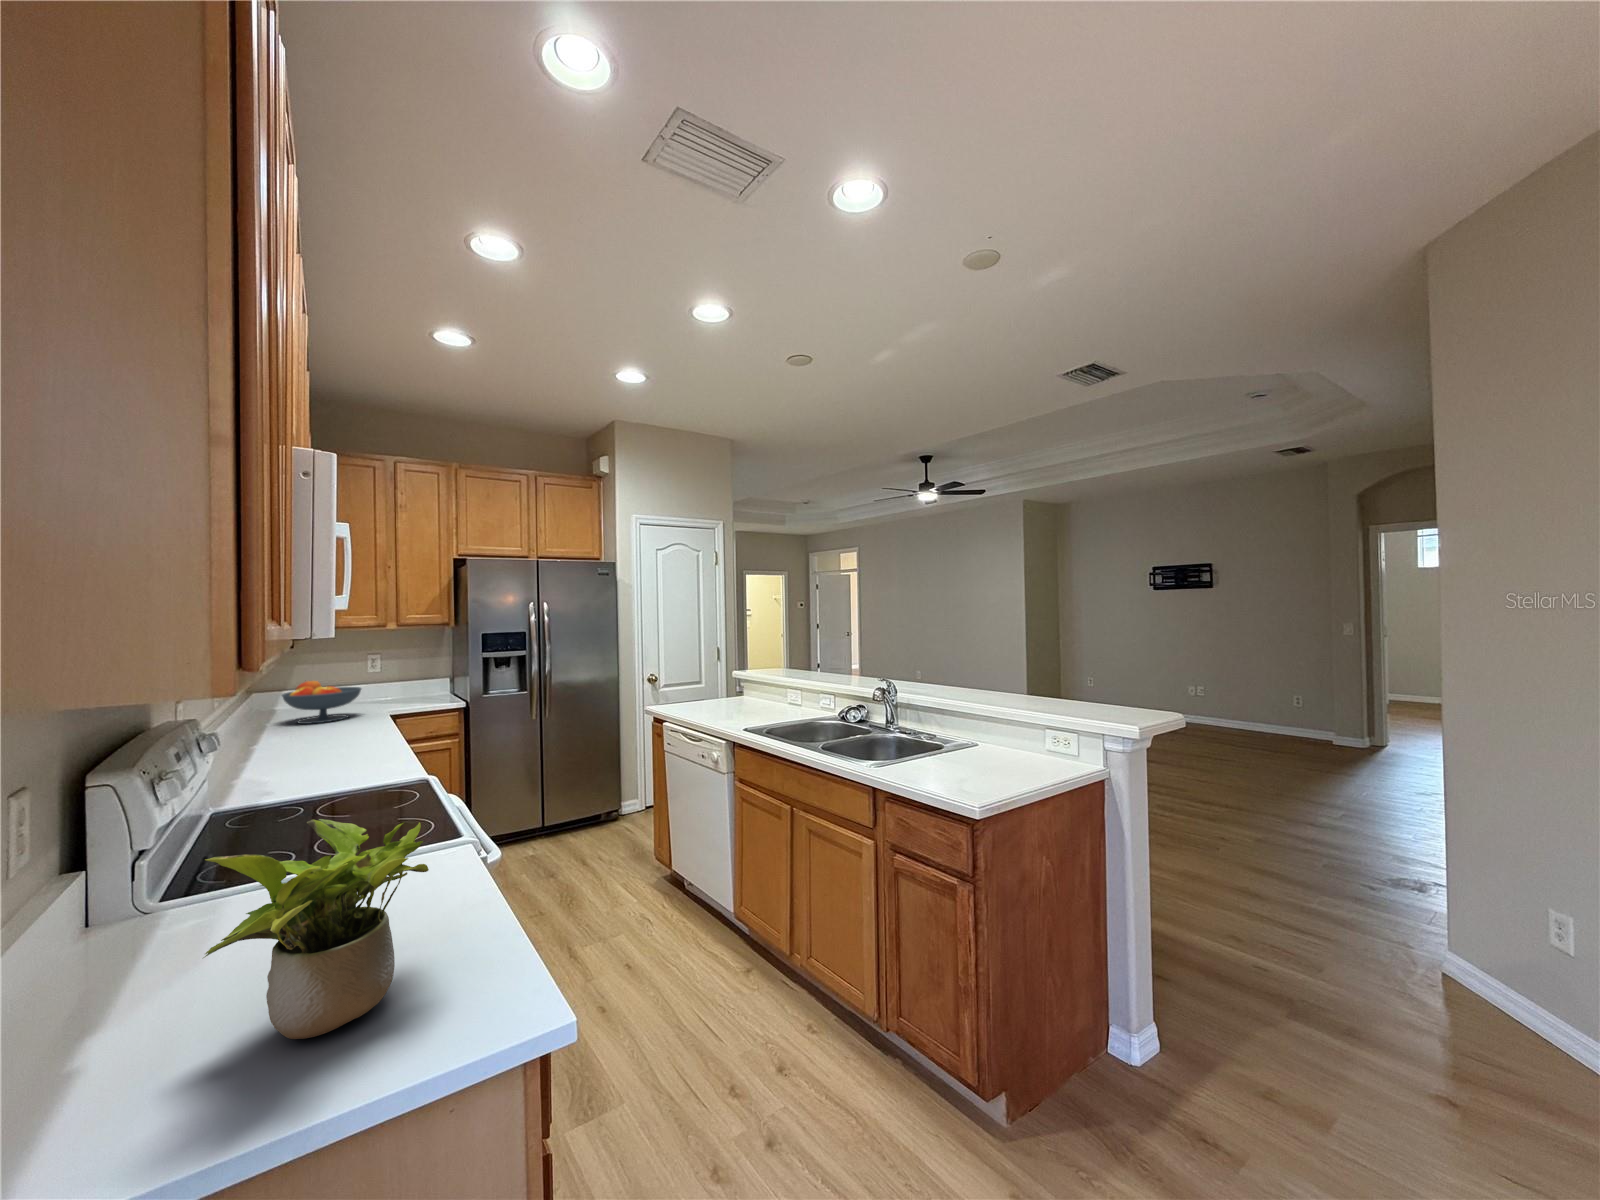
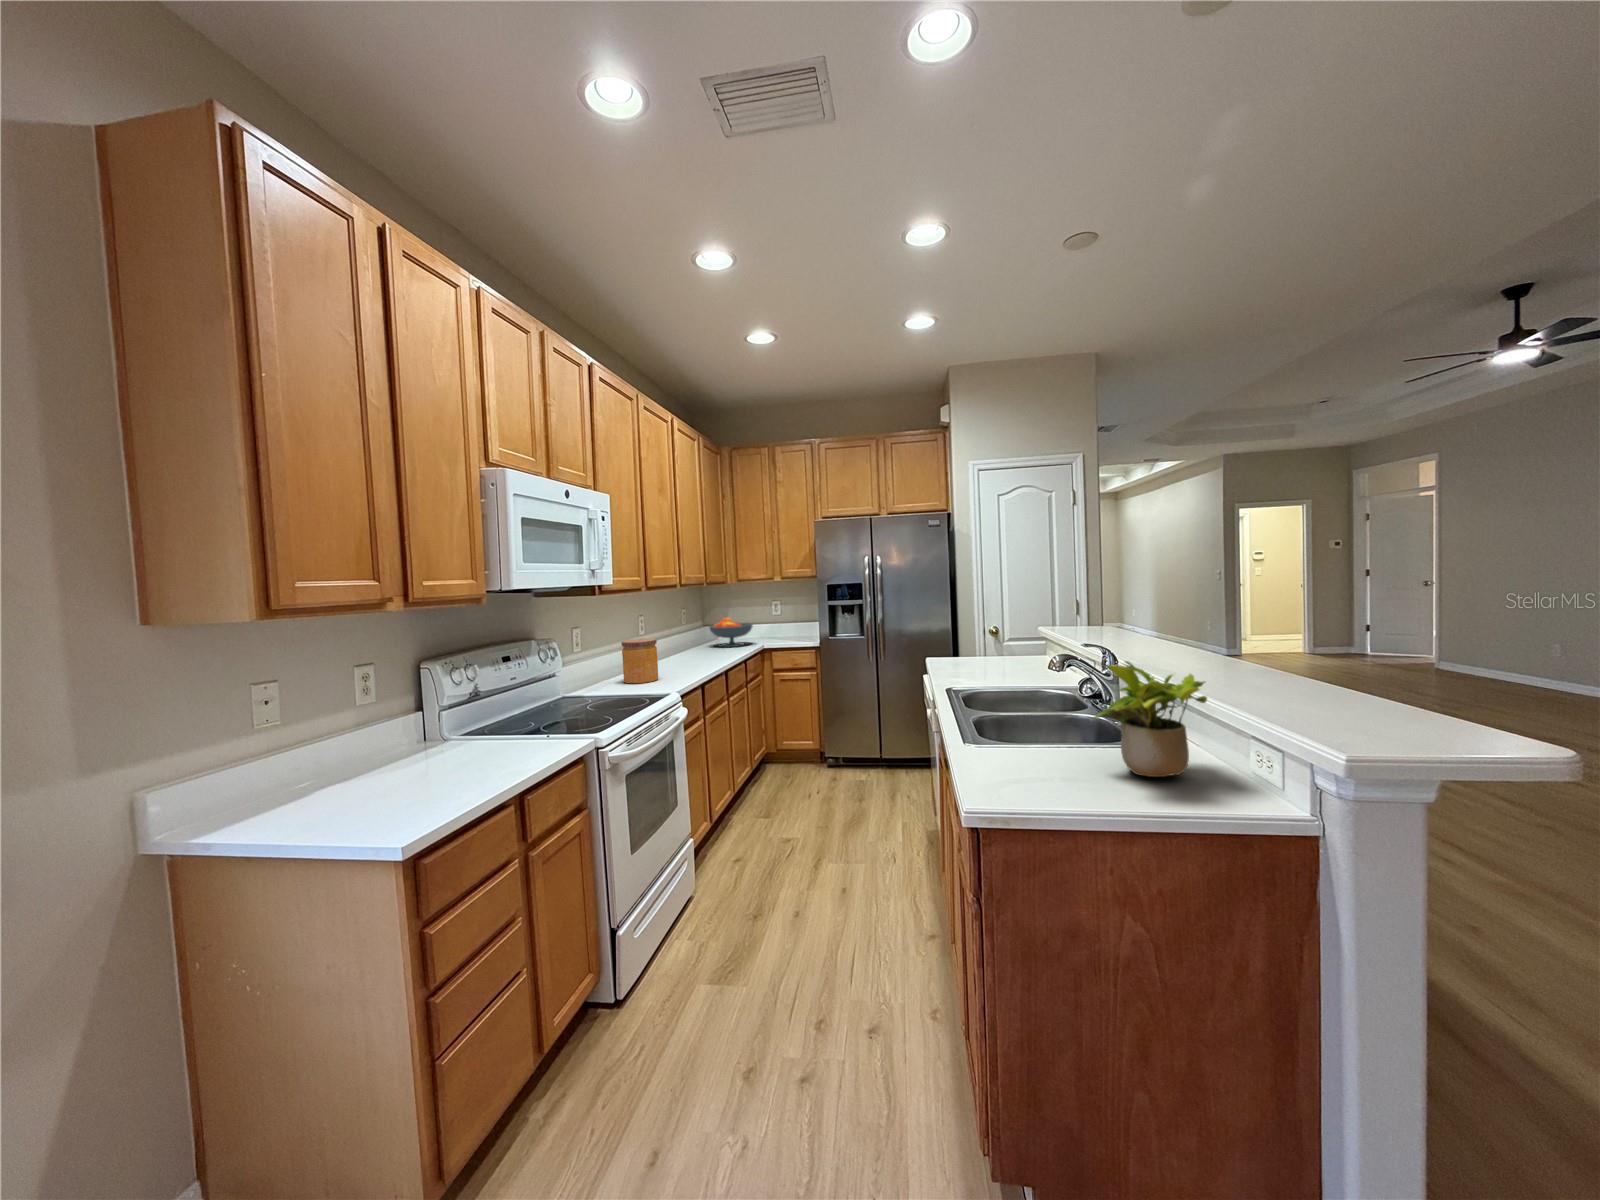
jar: none [250,715,321,790] -> present [621,638,658,683]
potted plant: present [203,819,429,1039] -> present [1093,661,1207,777]

